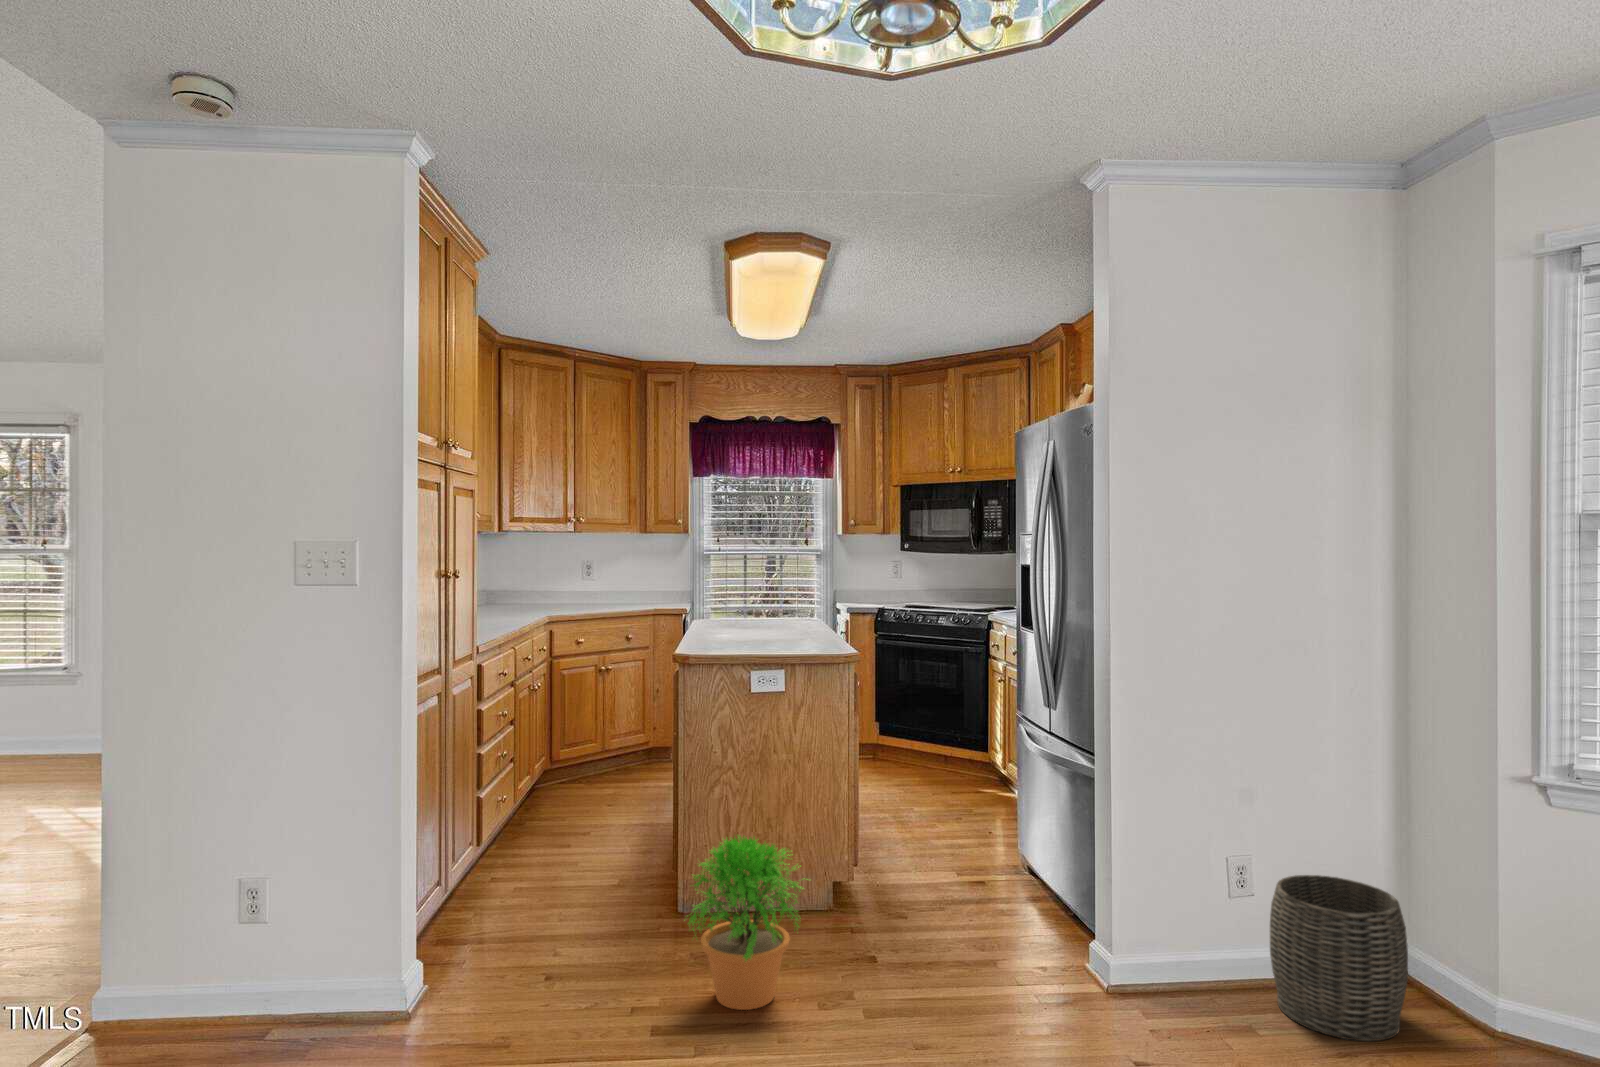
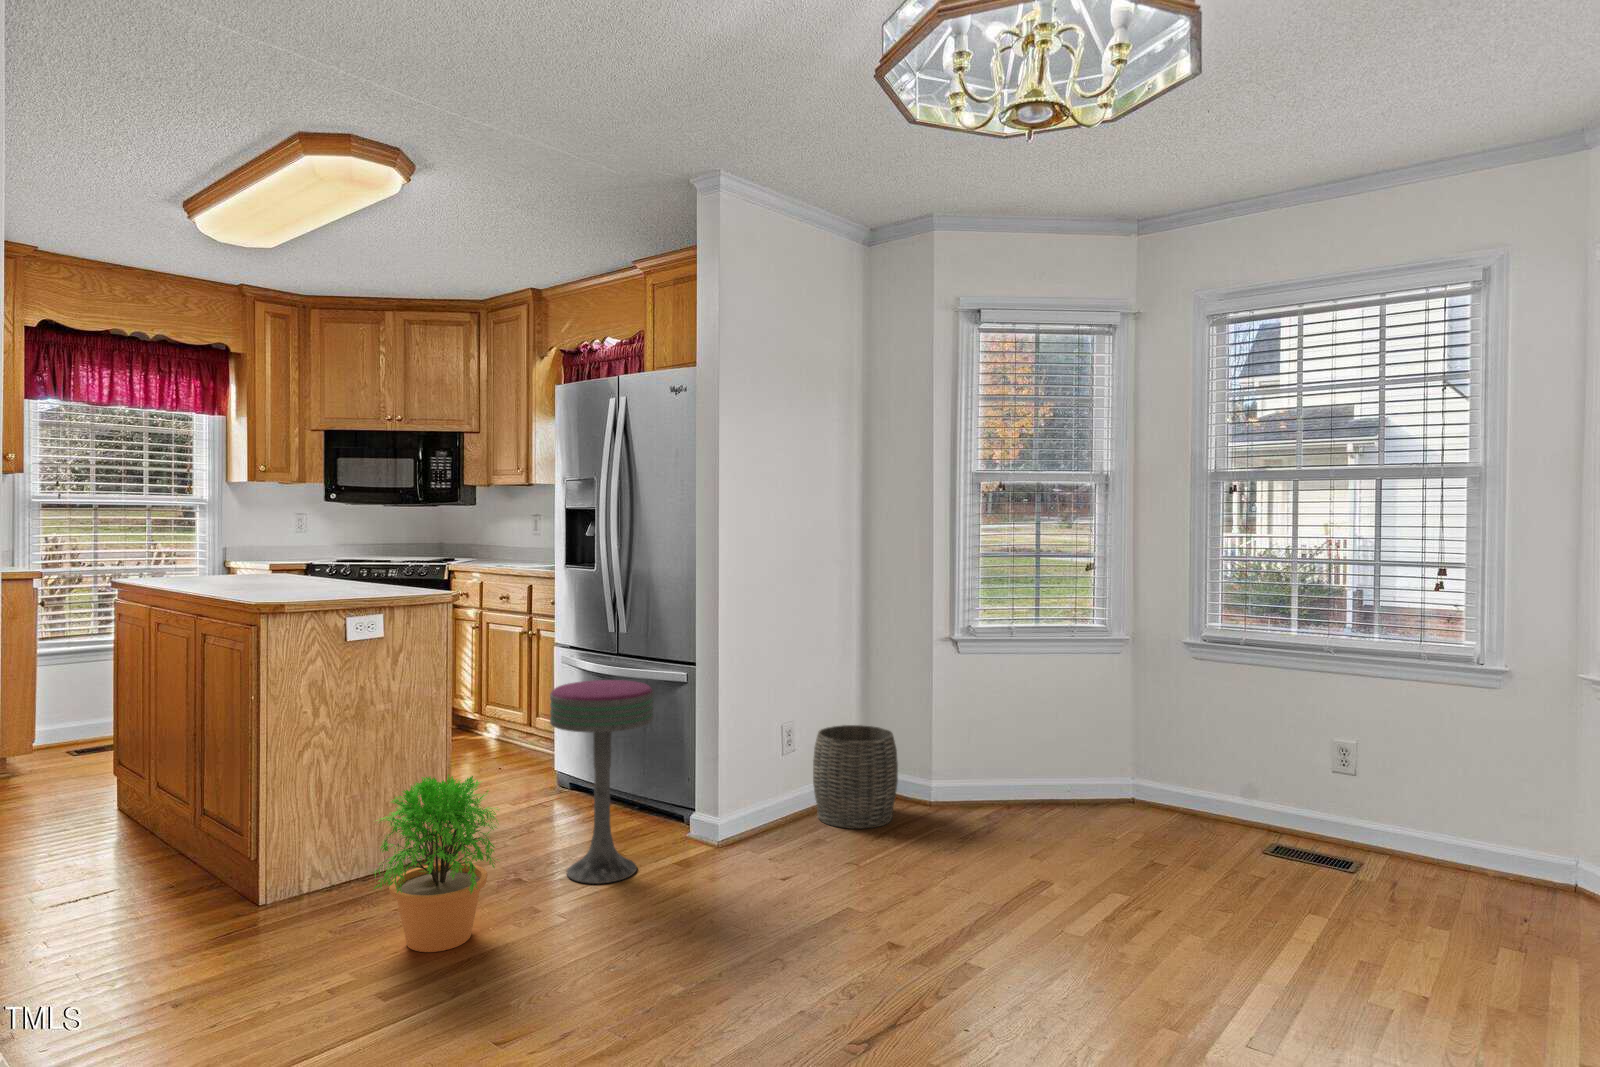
bar stool: none [894,762,1007,996] -> present [550,680,654,884]

